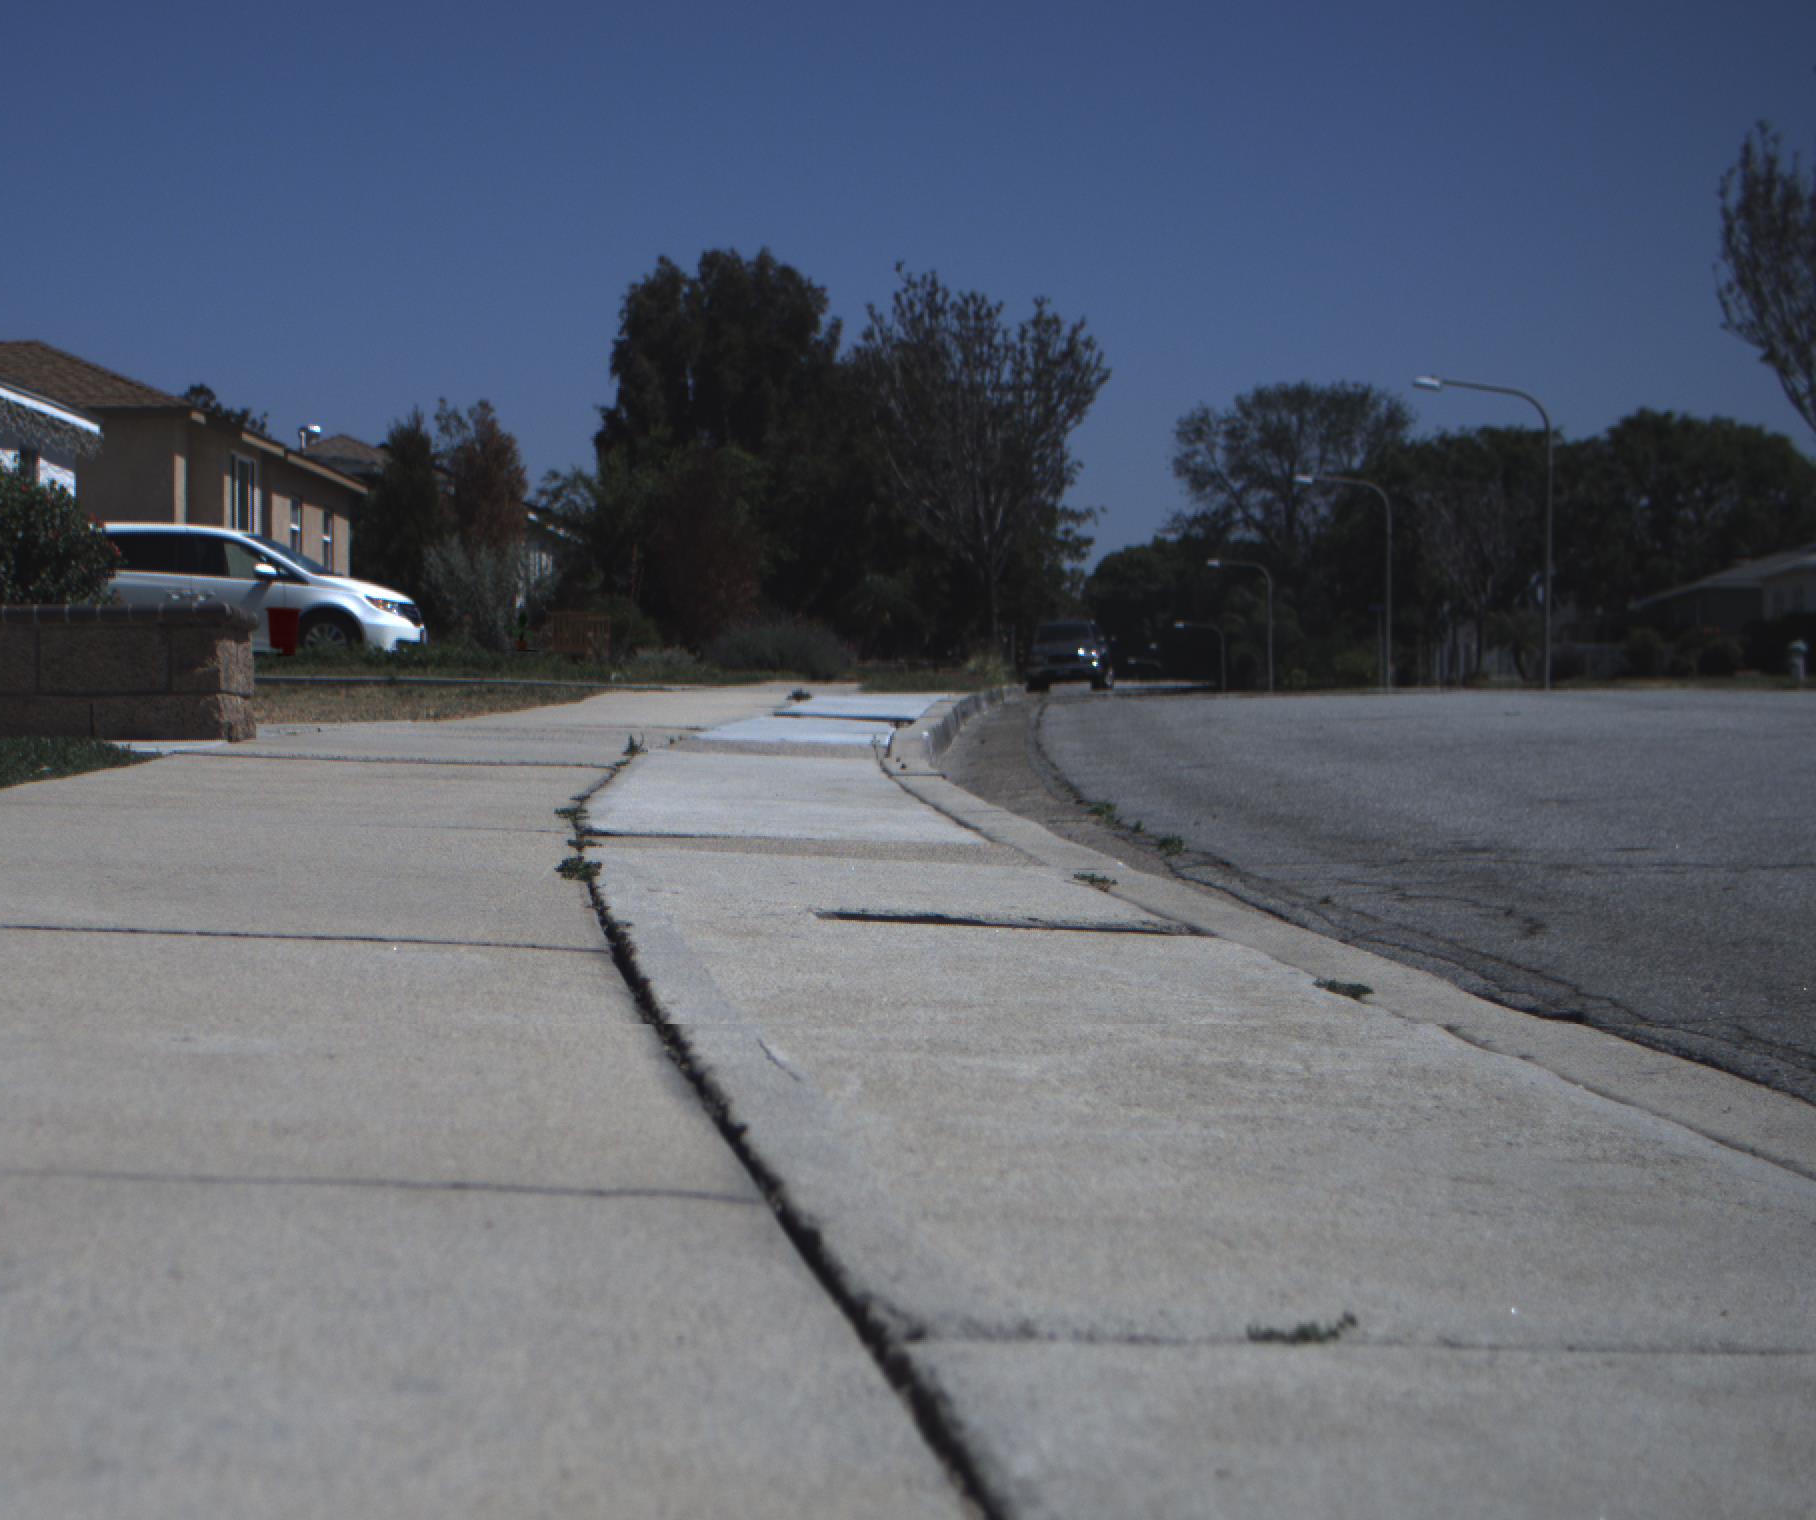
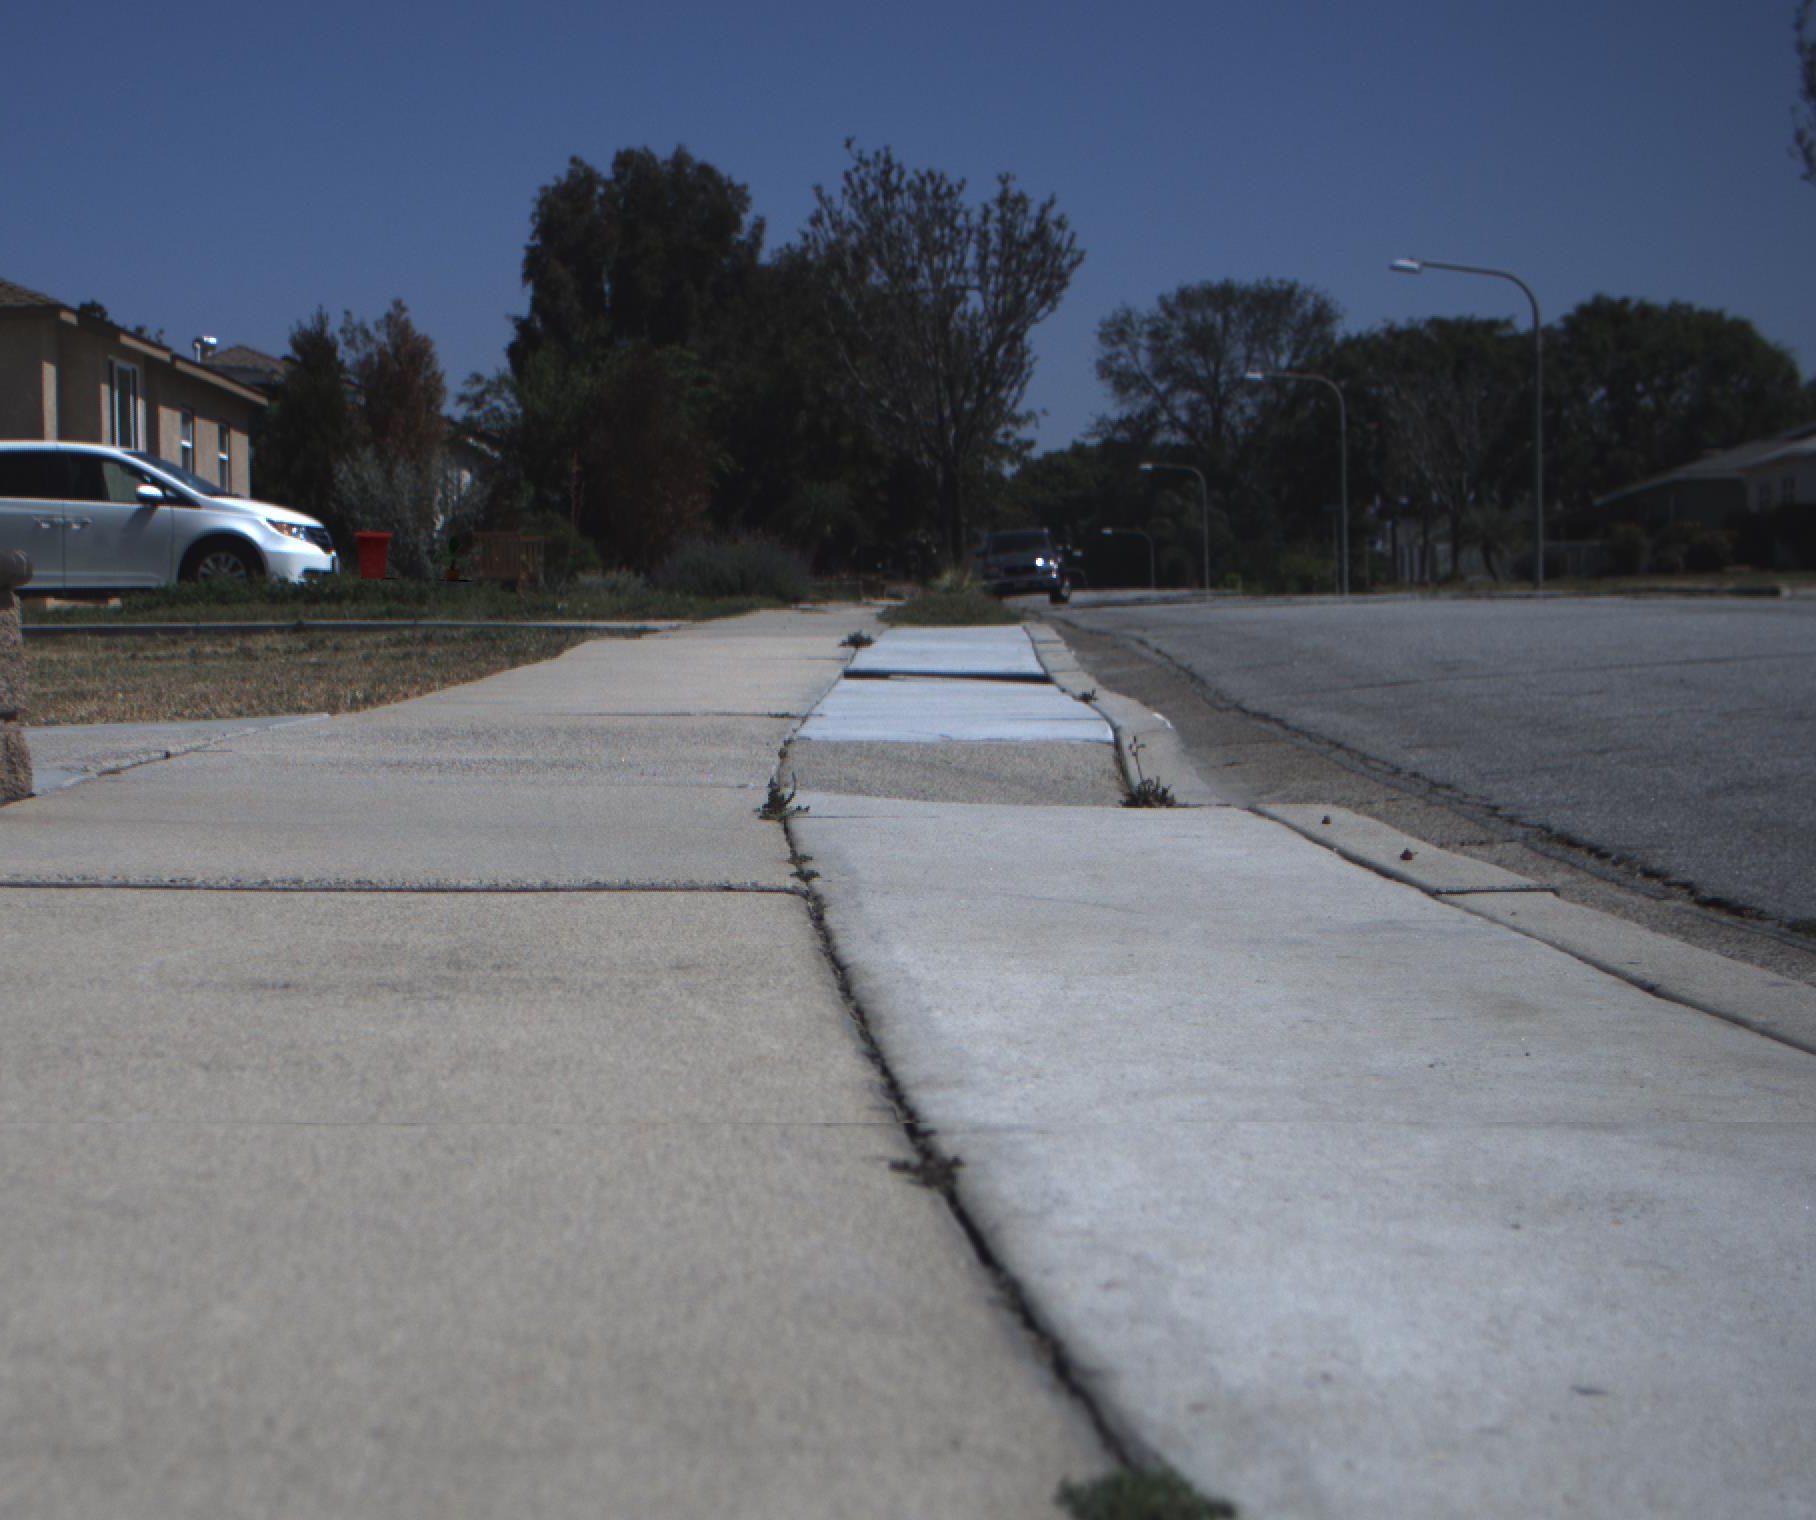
waste bin: present [265,607,302,655] -> present [355,532,392,579]

